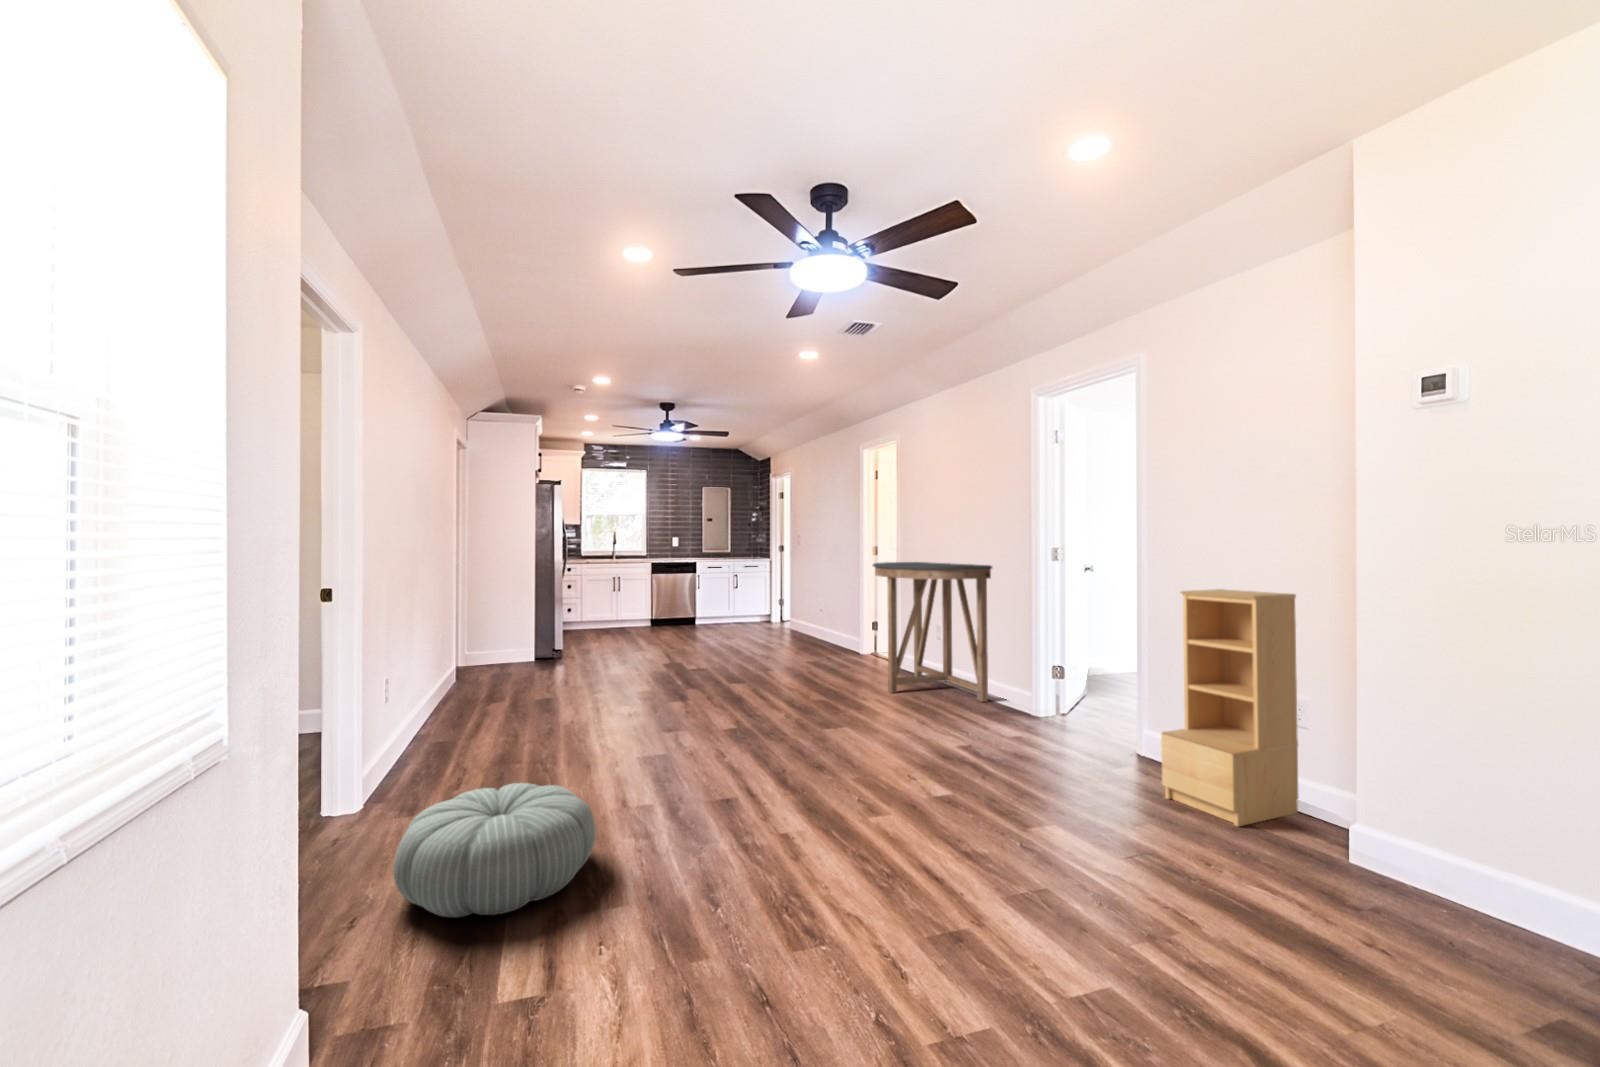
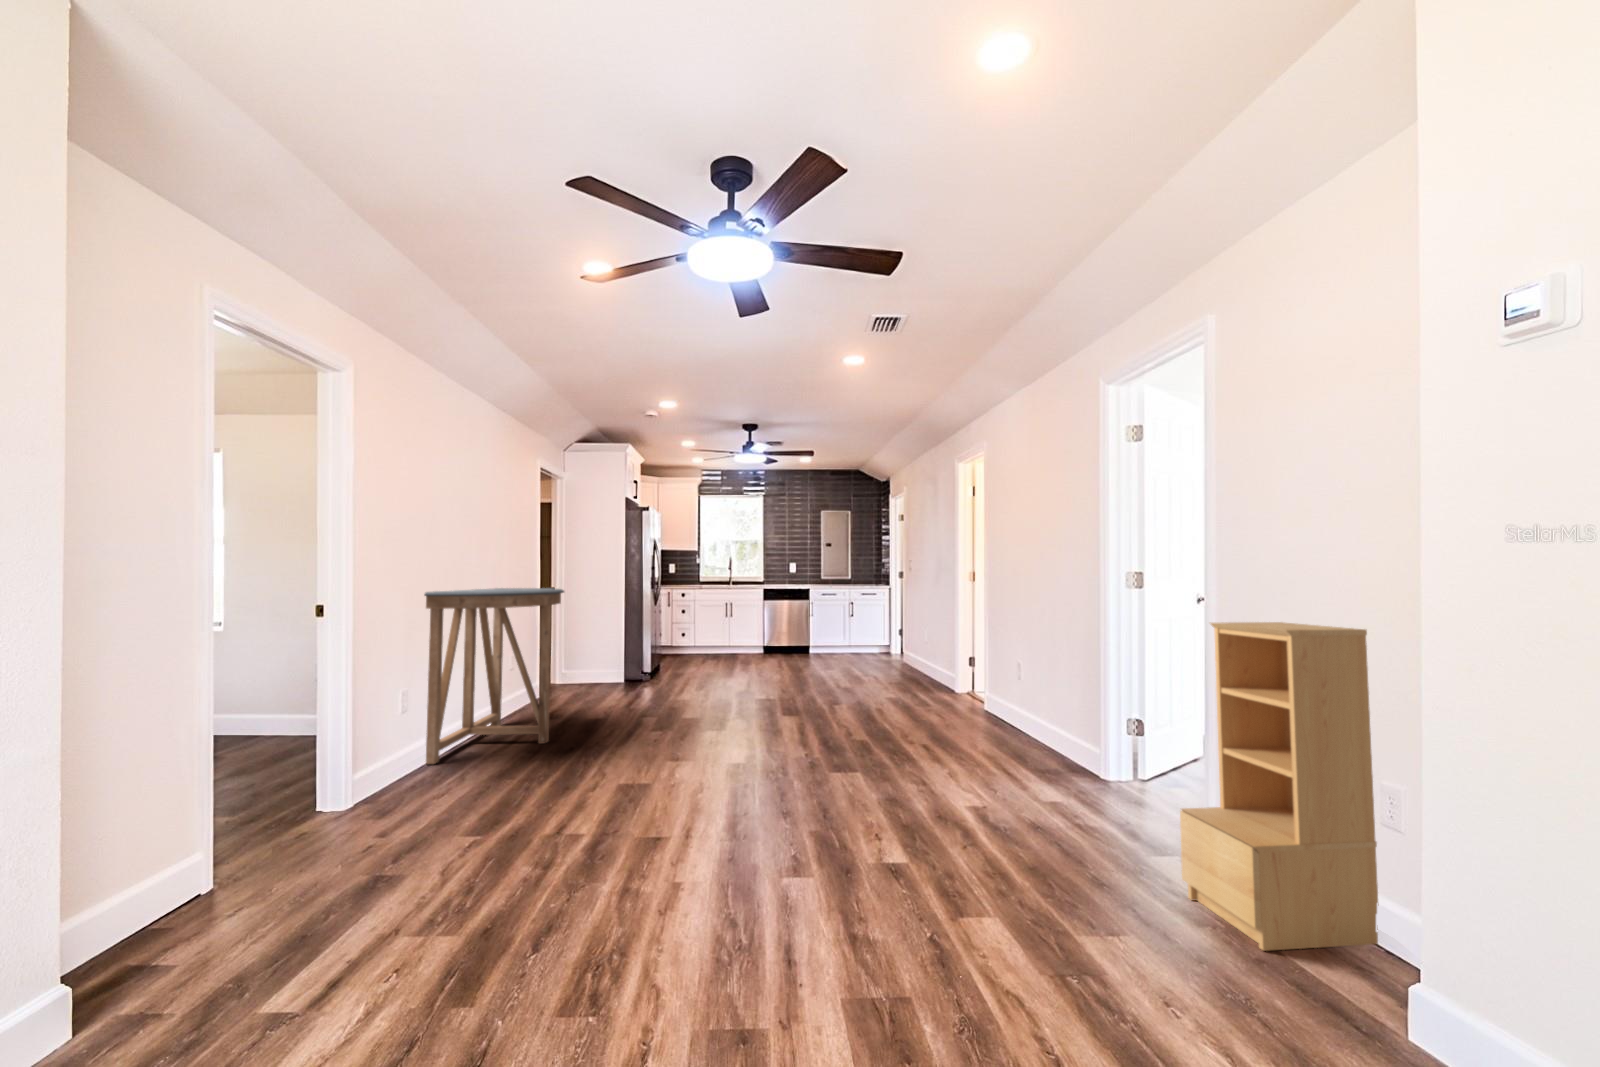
console table: present [873,562,992,702] -> present [424,588,564,764]
pouf: present [394,783,595,918] -> none [260,797,472,926]

